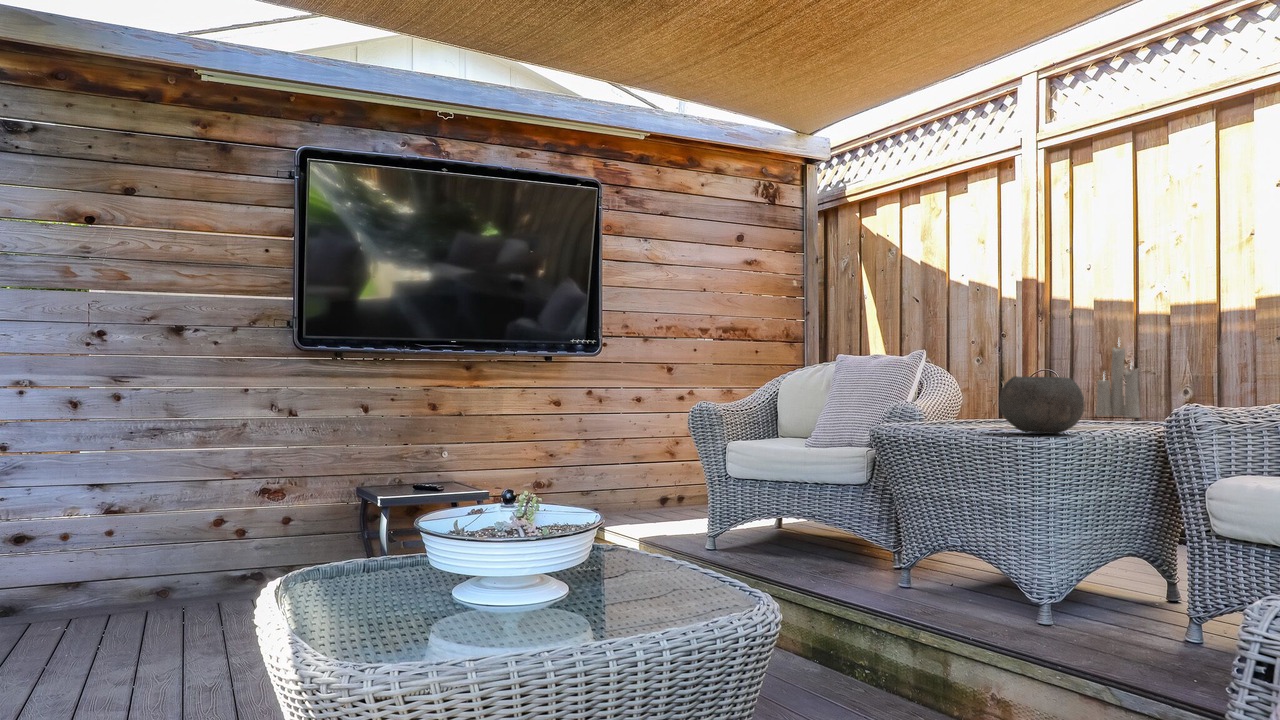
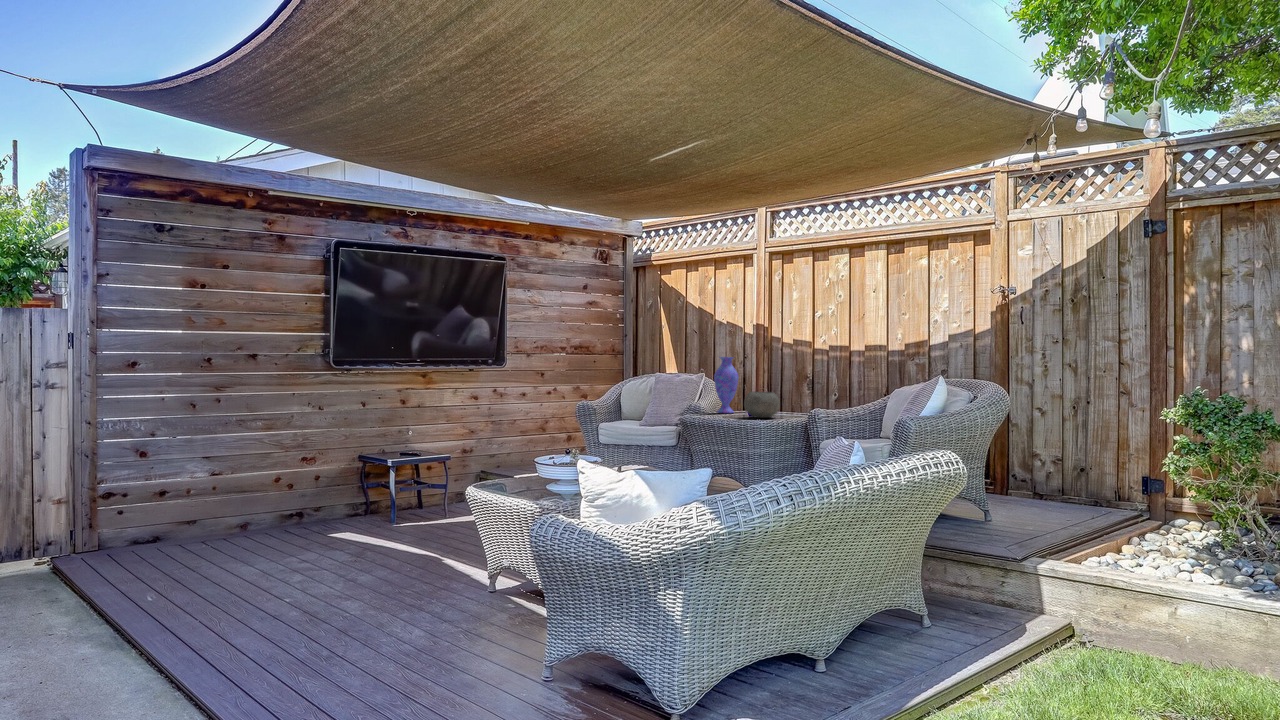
vase: none [936,314,987,426] -> present [714,357,738,413]
candle: present [1095,341,1141,418] -> none [791,360,813,406]

